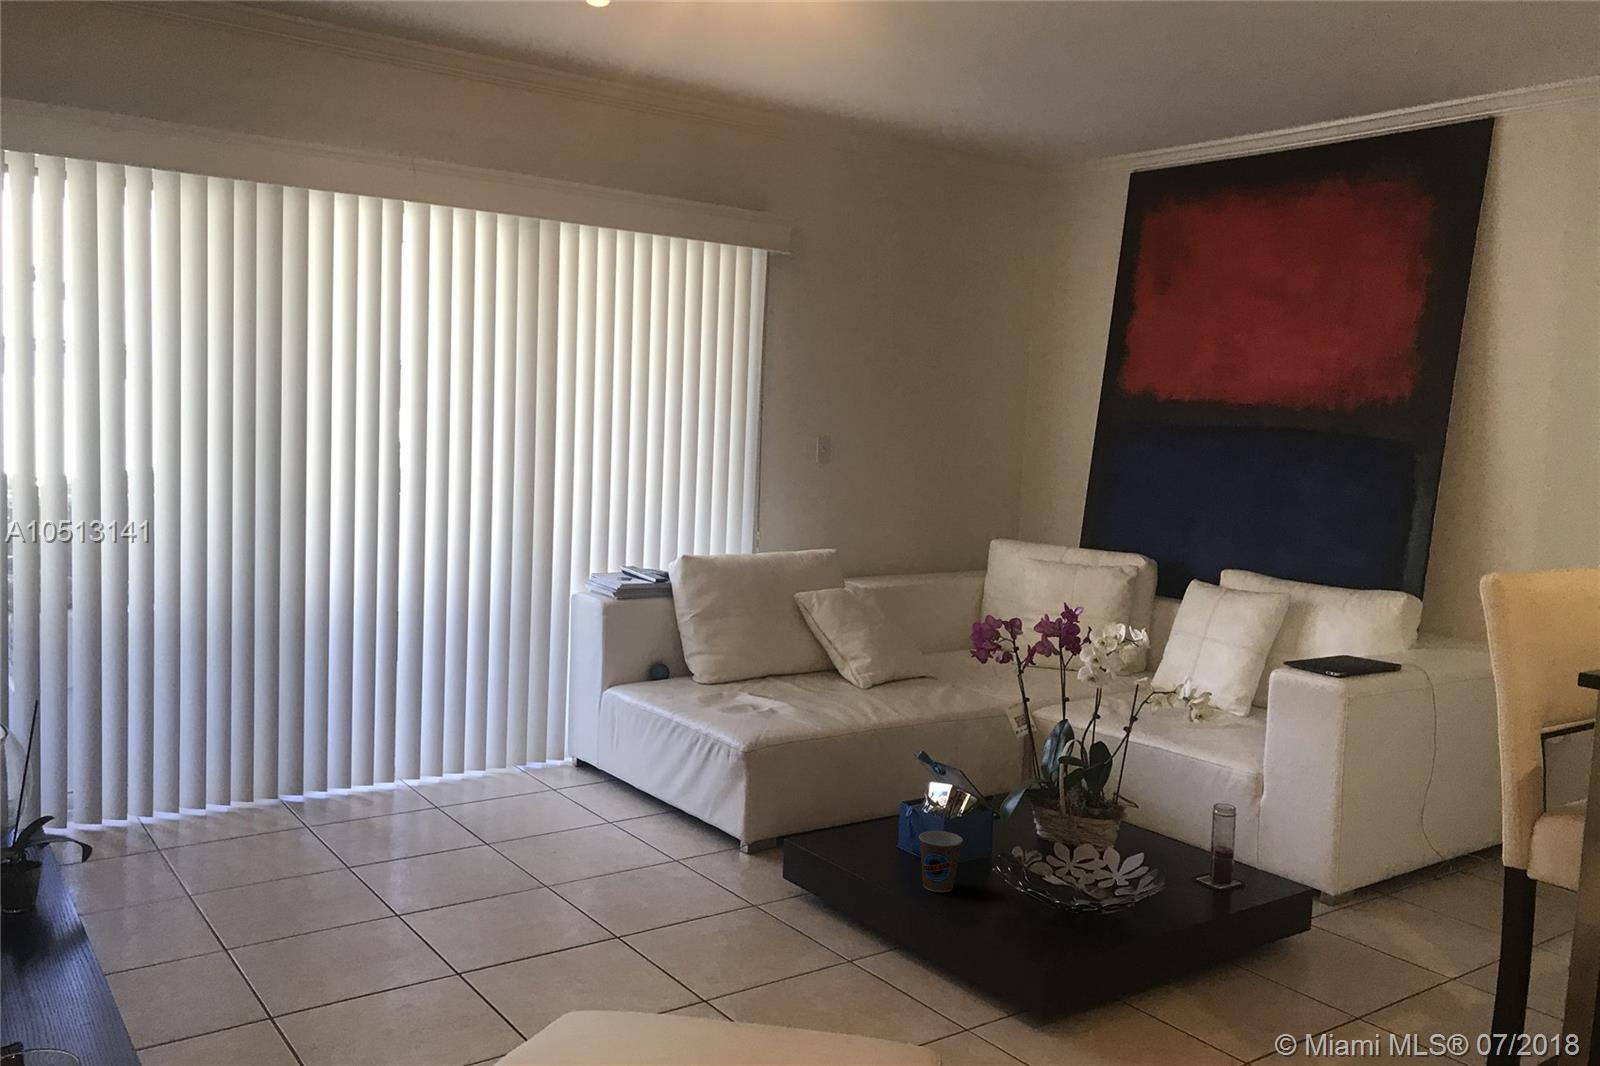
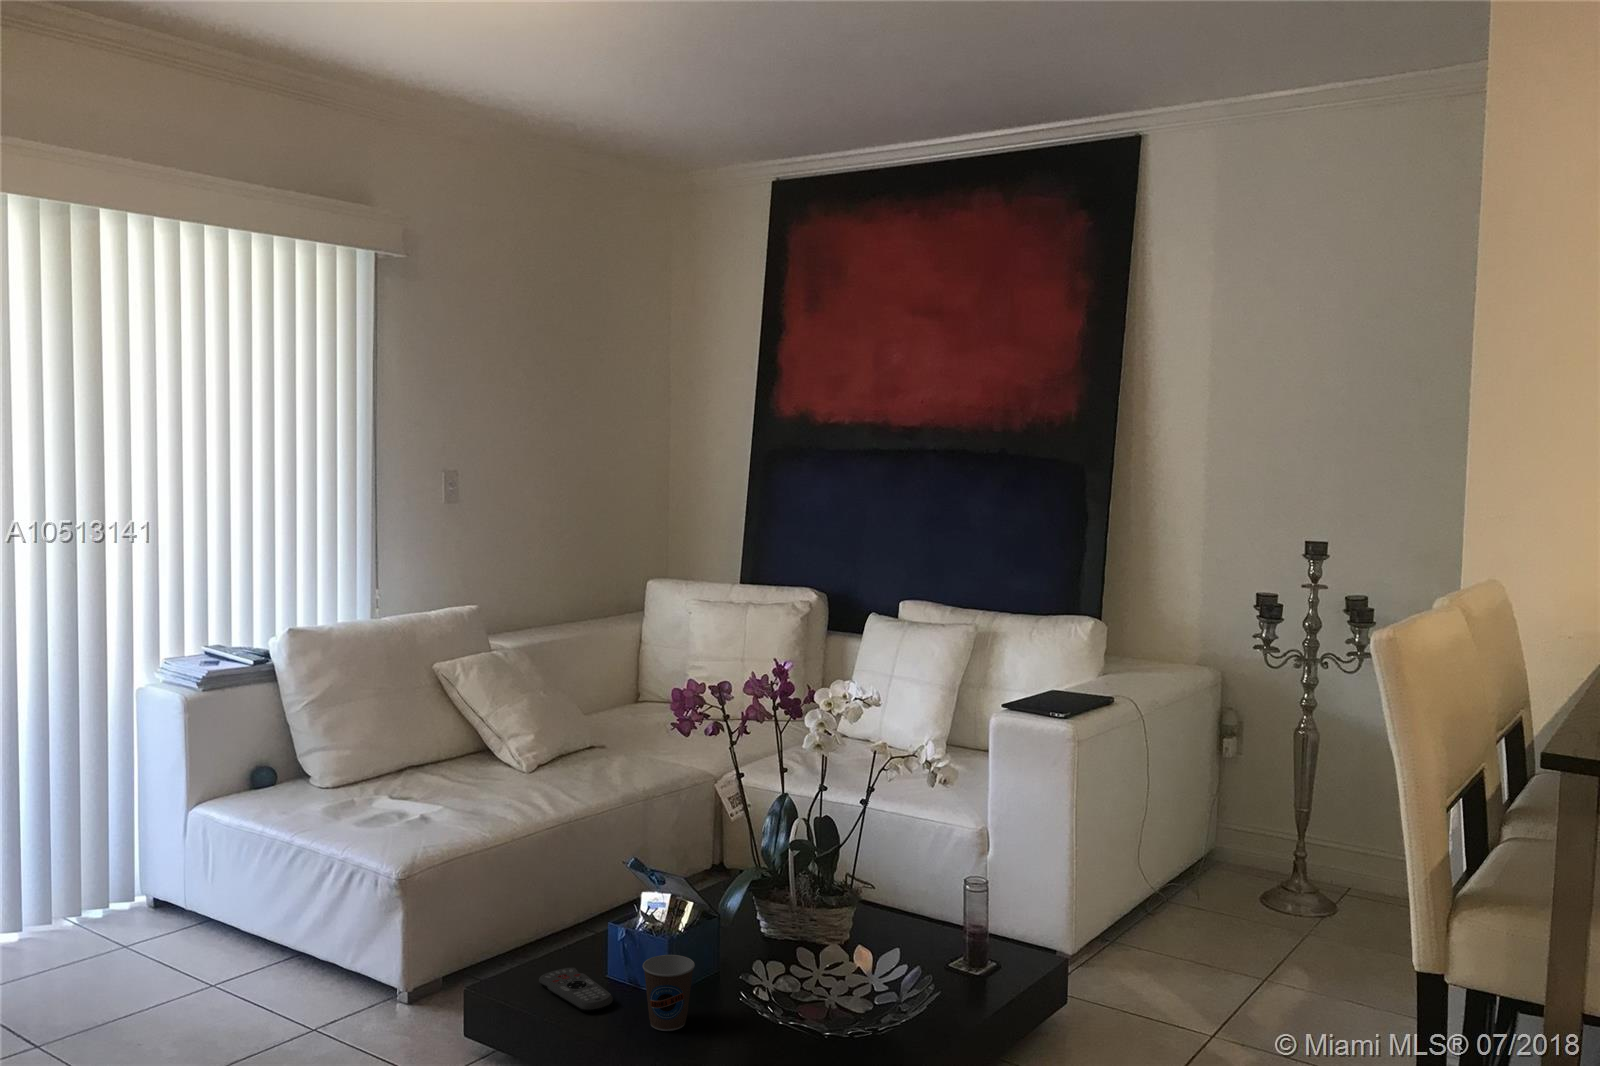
remote control: none [842,837,897,870] -> present [539,968,613,1011]

